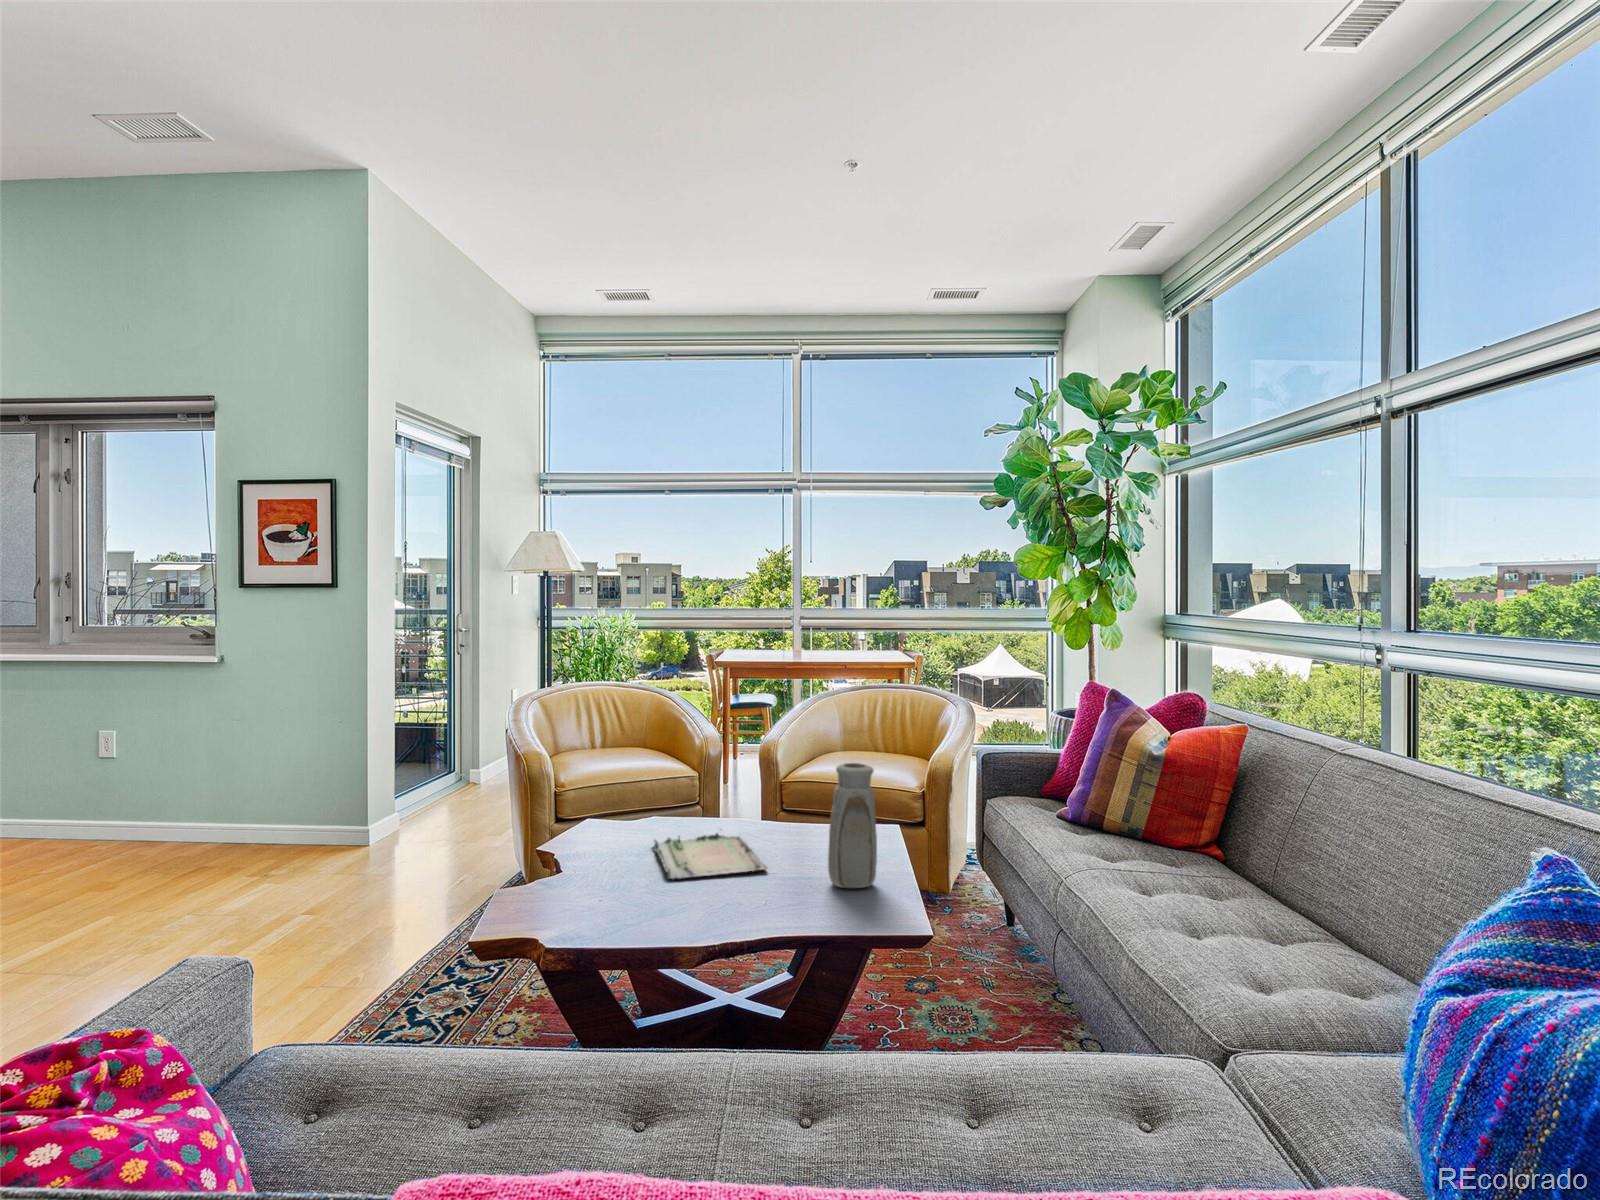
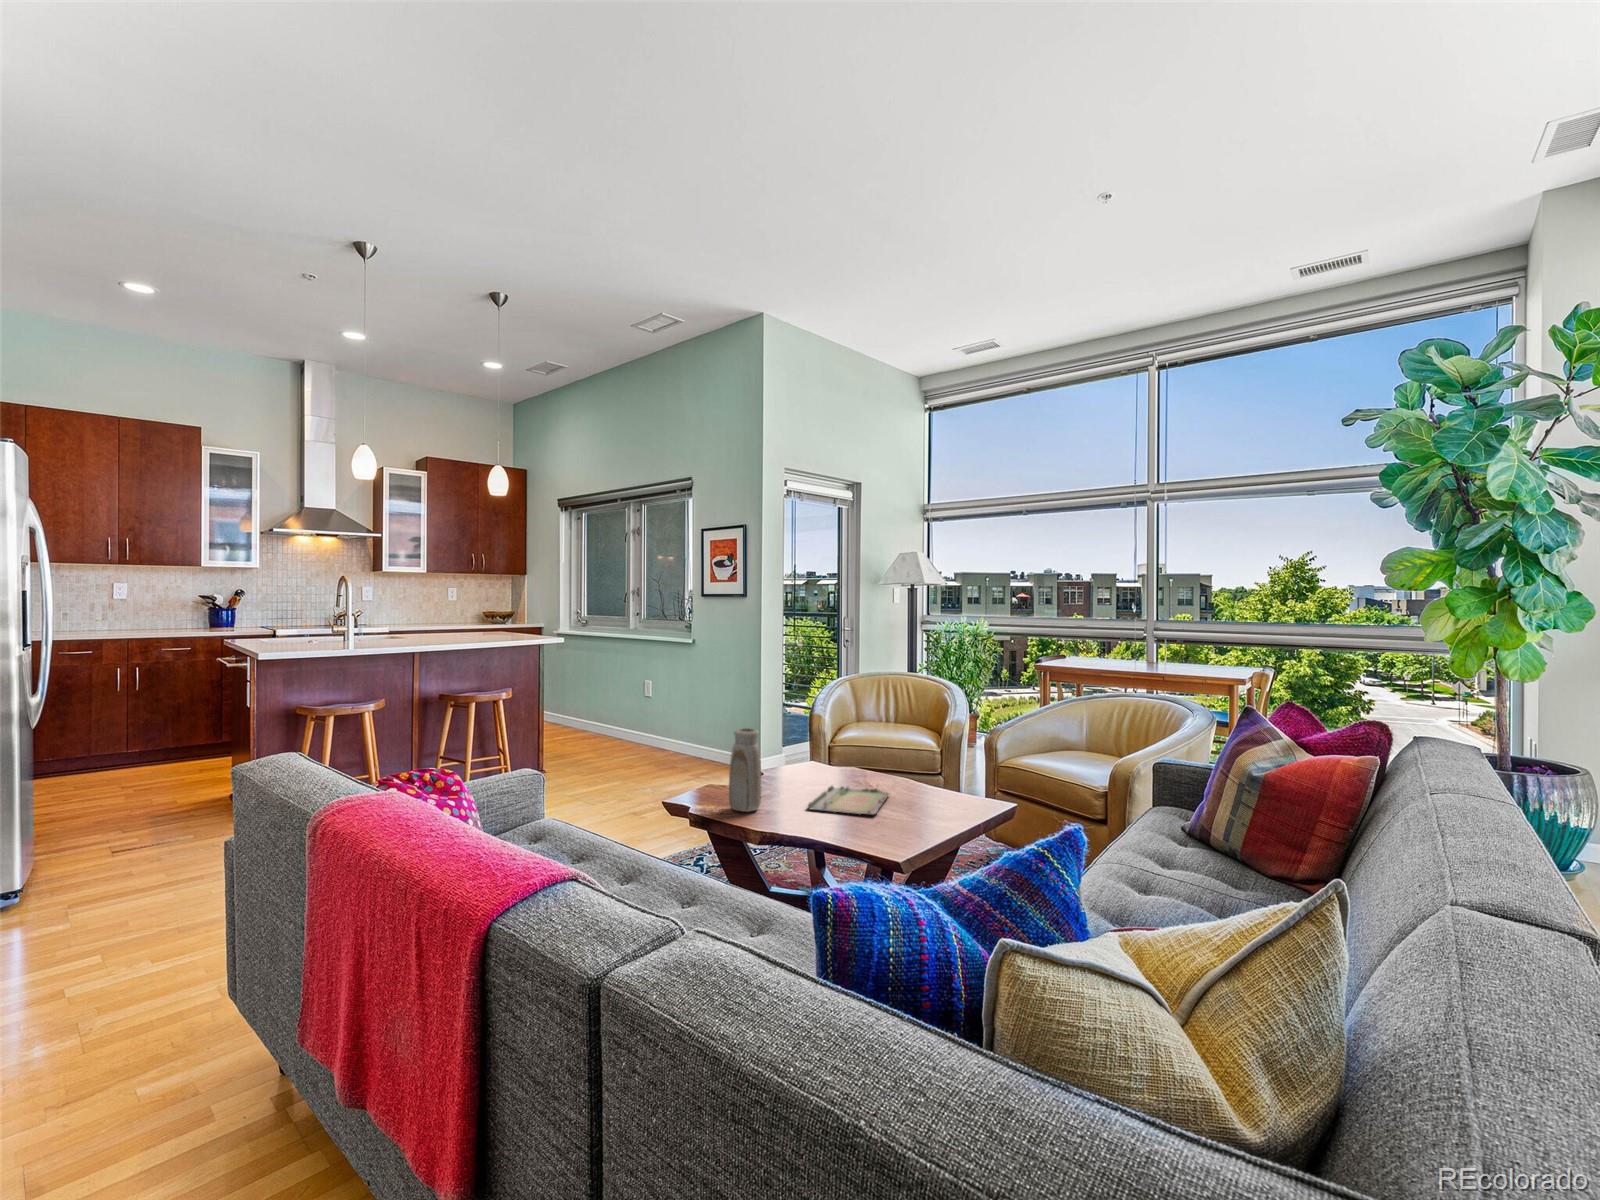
vase: present [828,763,877,888] -> present [729,728,761,812]

